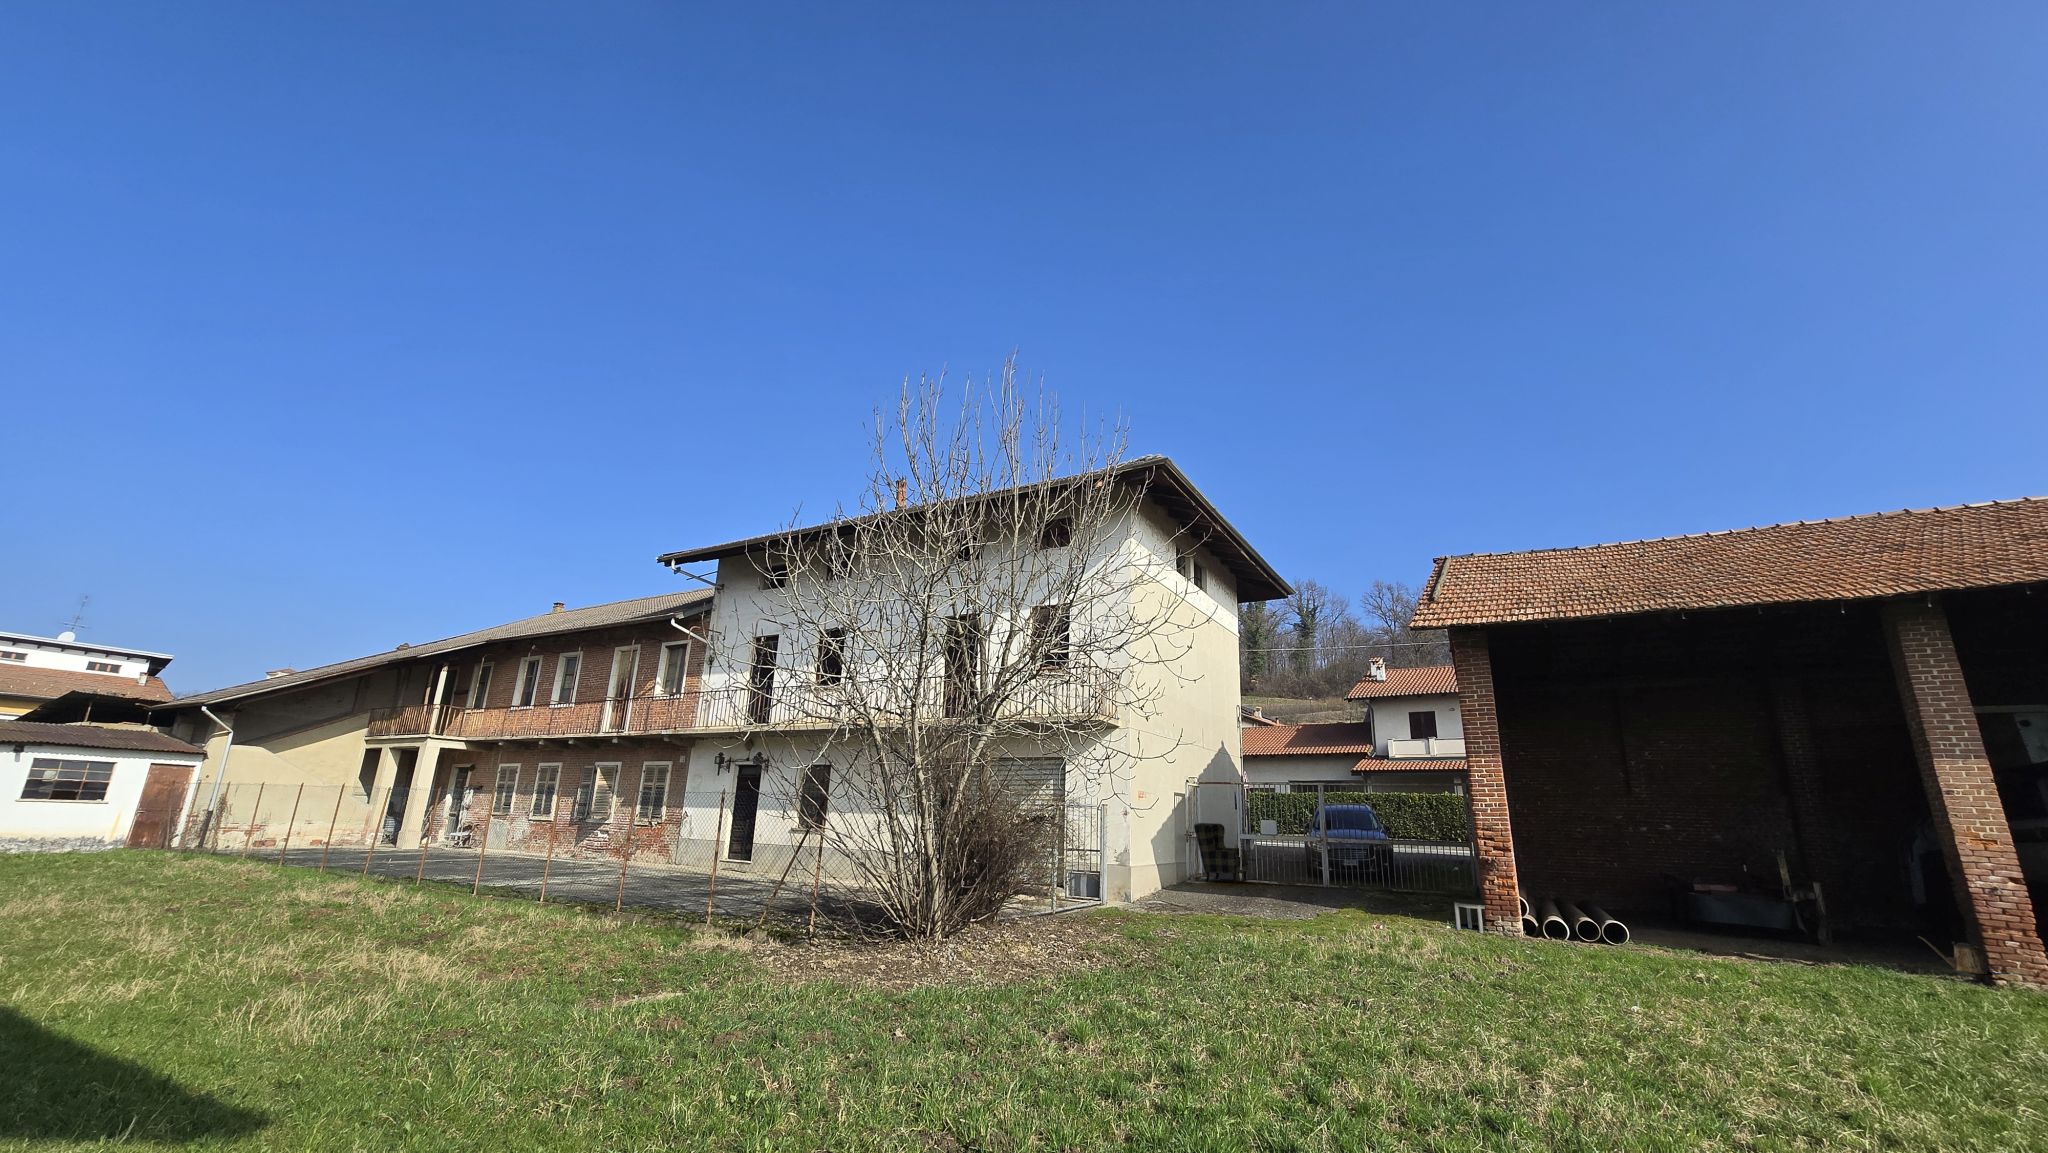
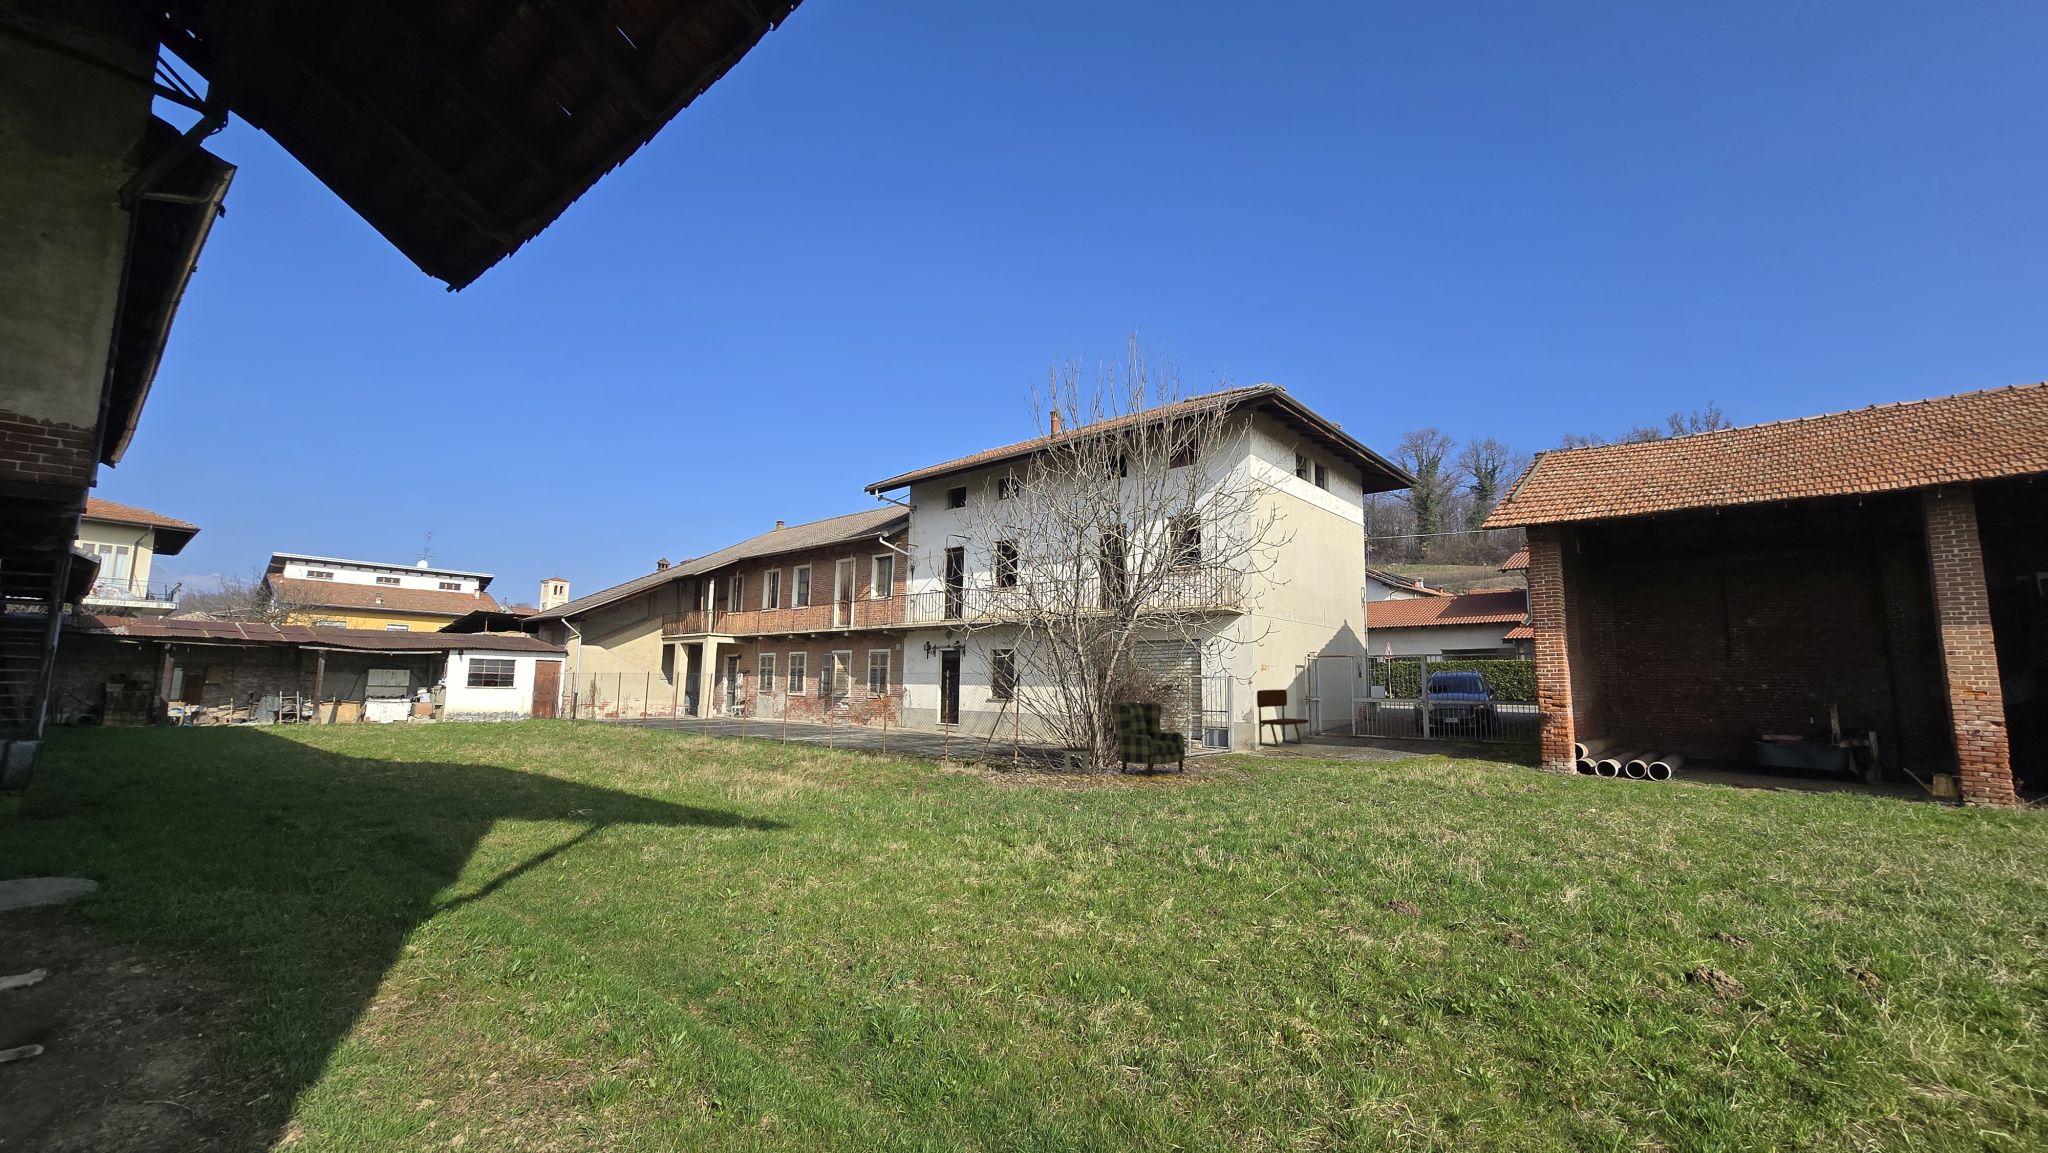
bench: none [1130,823,1189,897] -> present [1257,690,1308,747]
chair: present [1194,823,1248,884] -> present [1112,702,1185,777]
round table: present [1453,899,1494,934] -> present [1062,747,1091,773]

